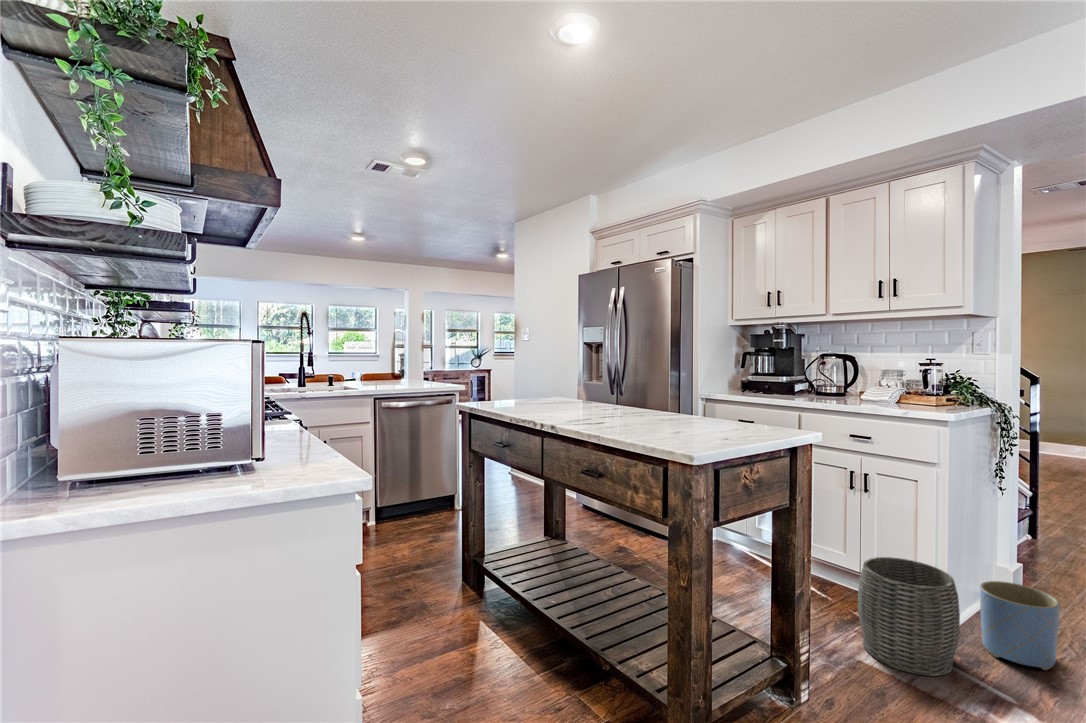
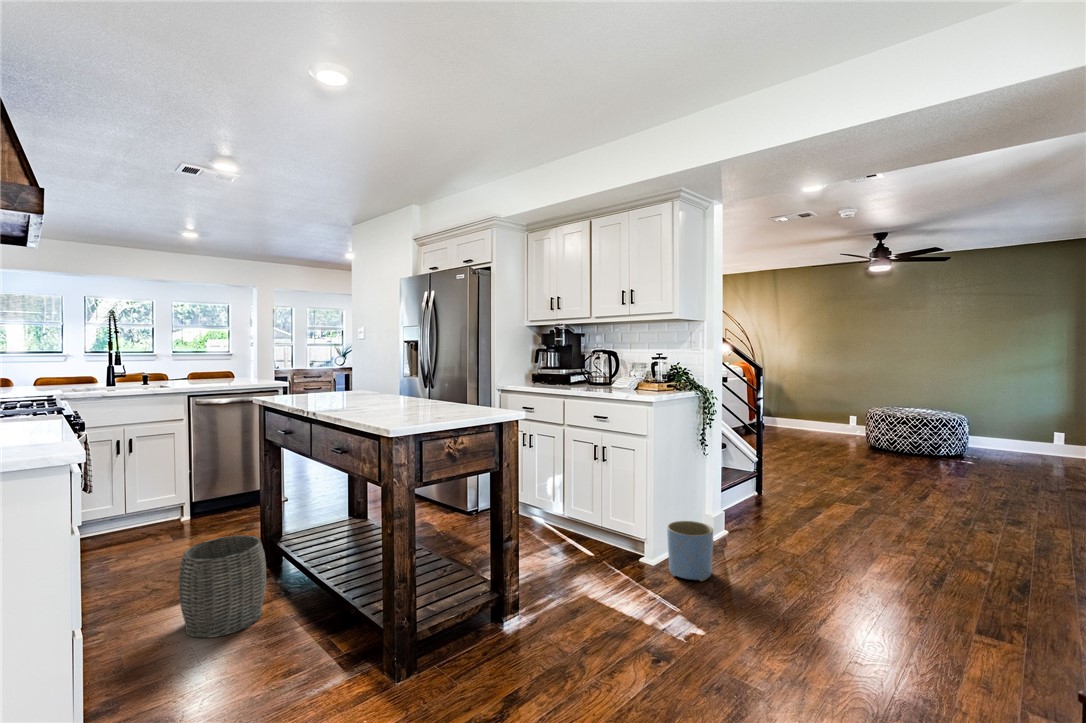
woven basket: present [858,557,960,676] -> present [179,535,266,638]

